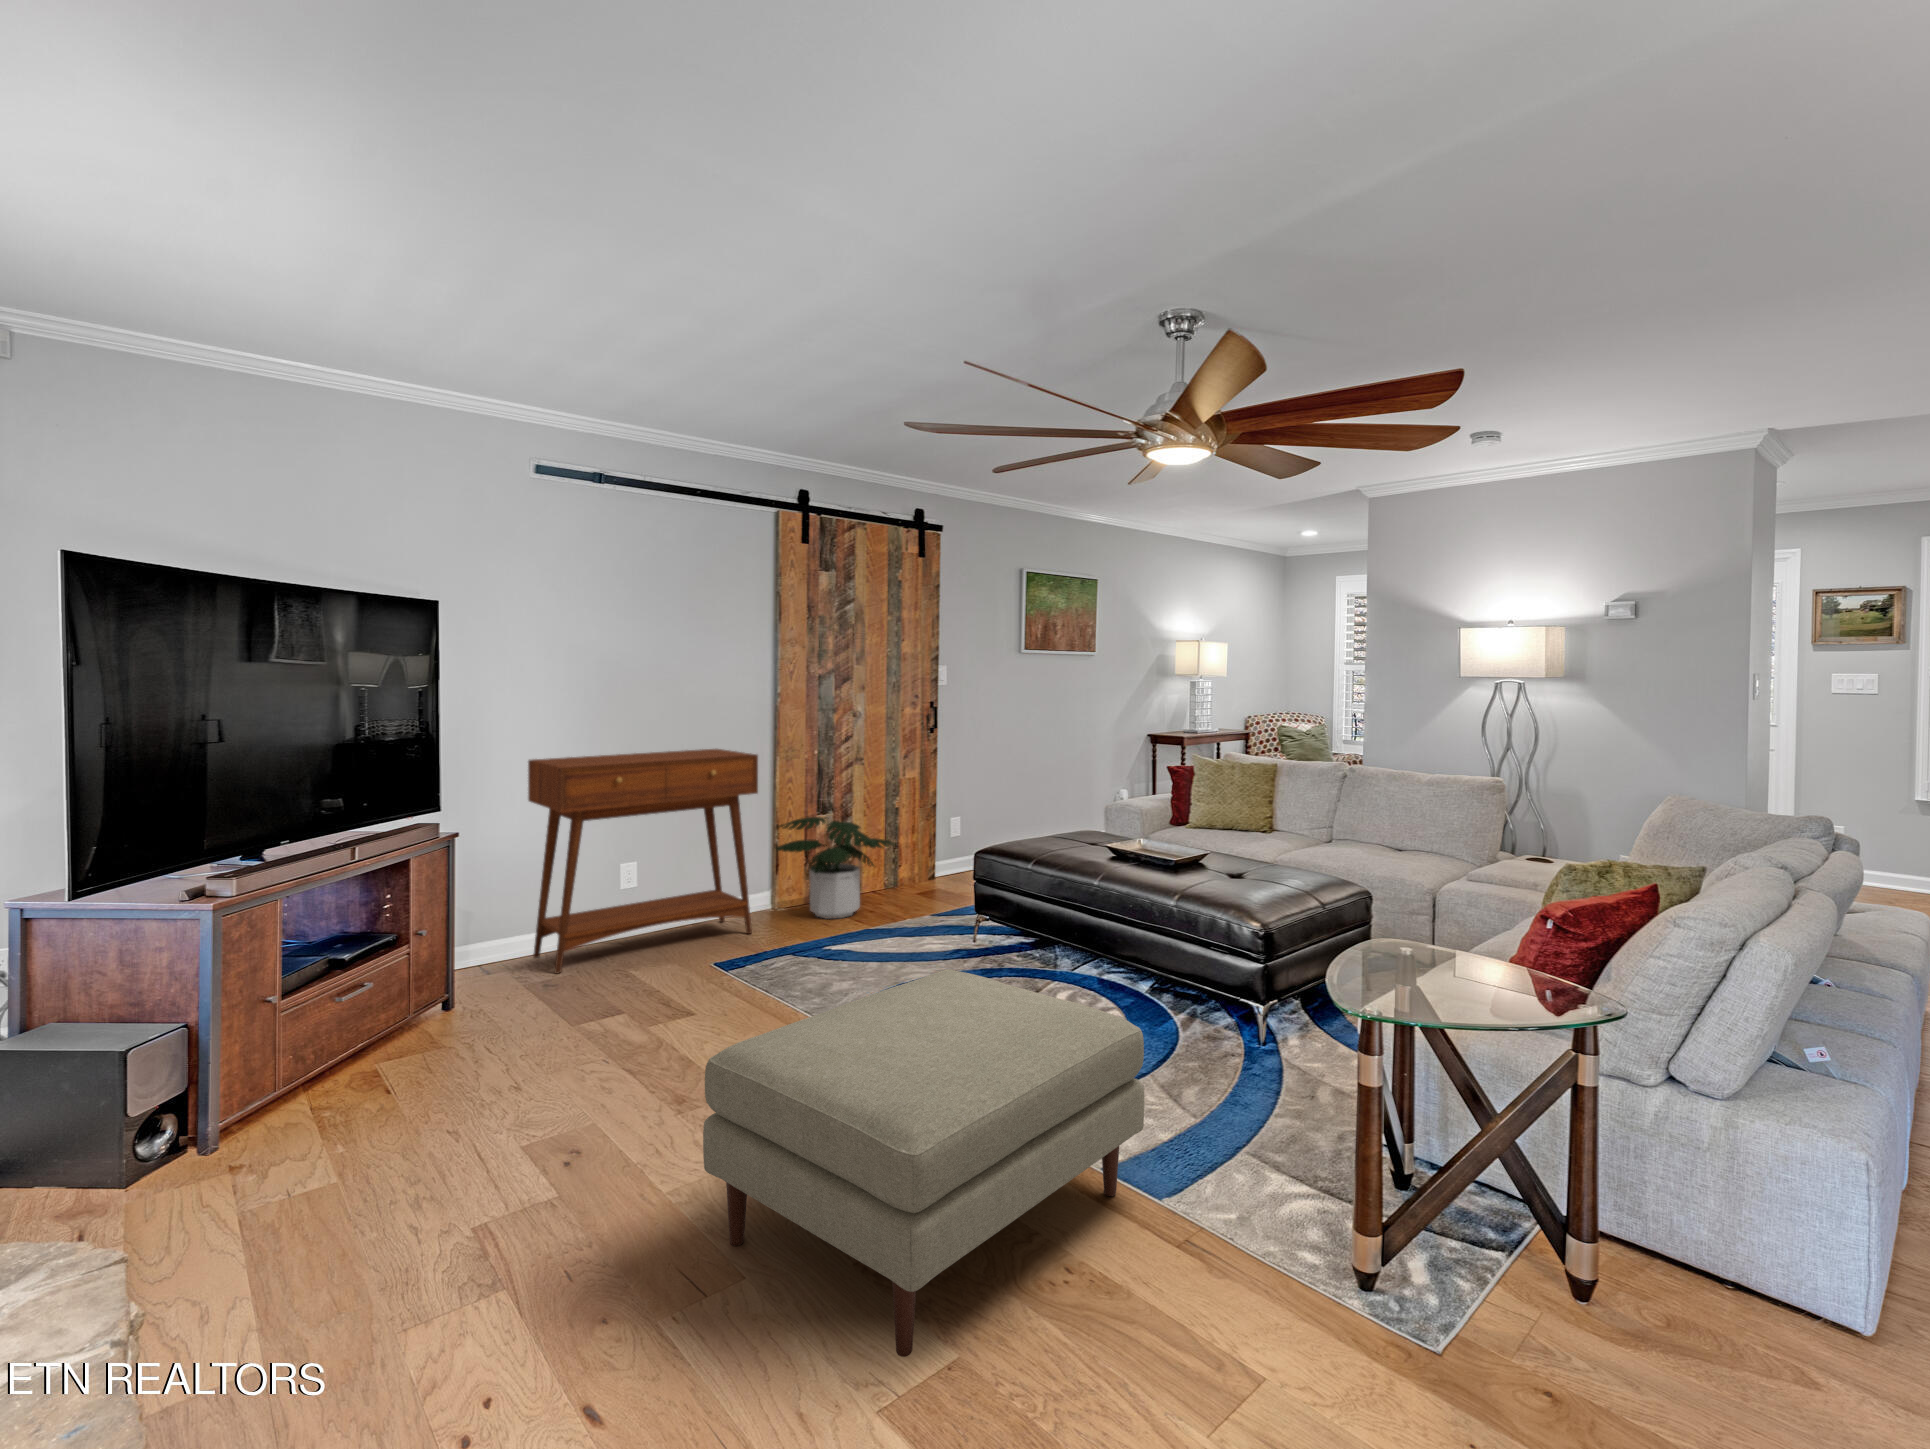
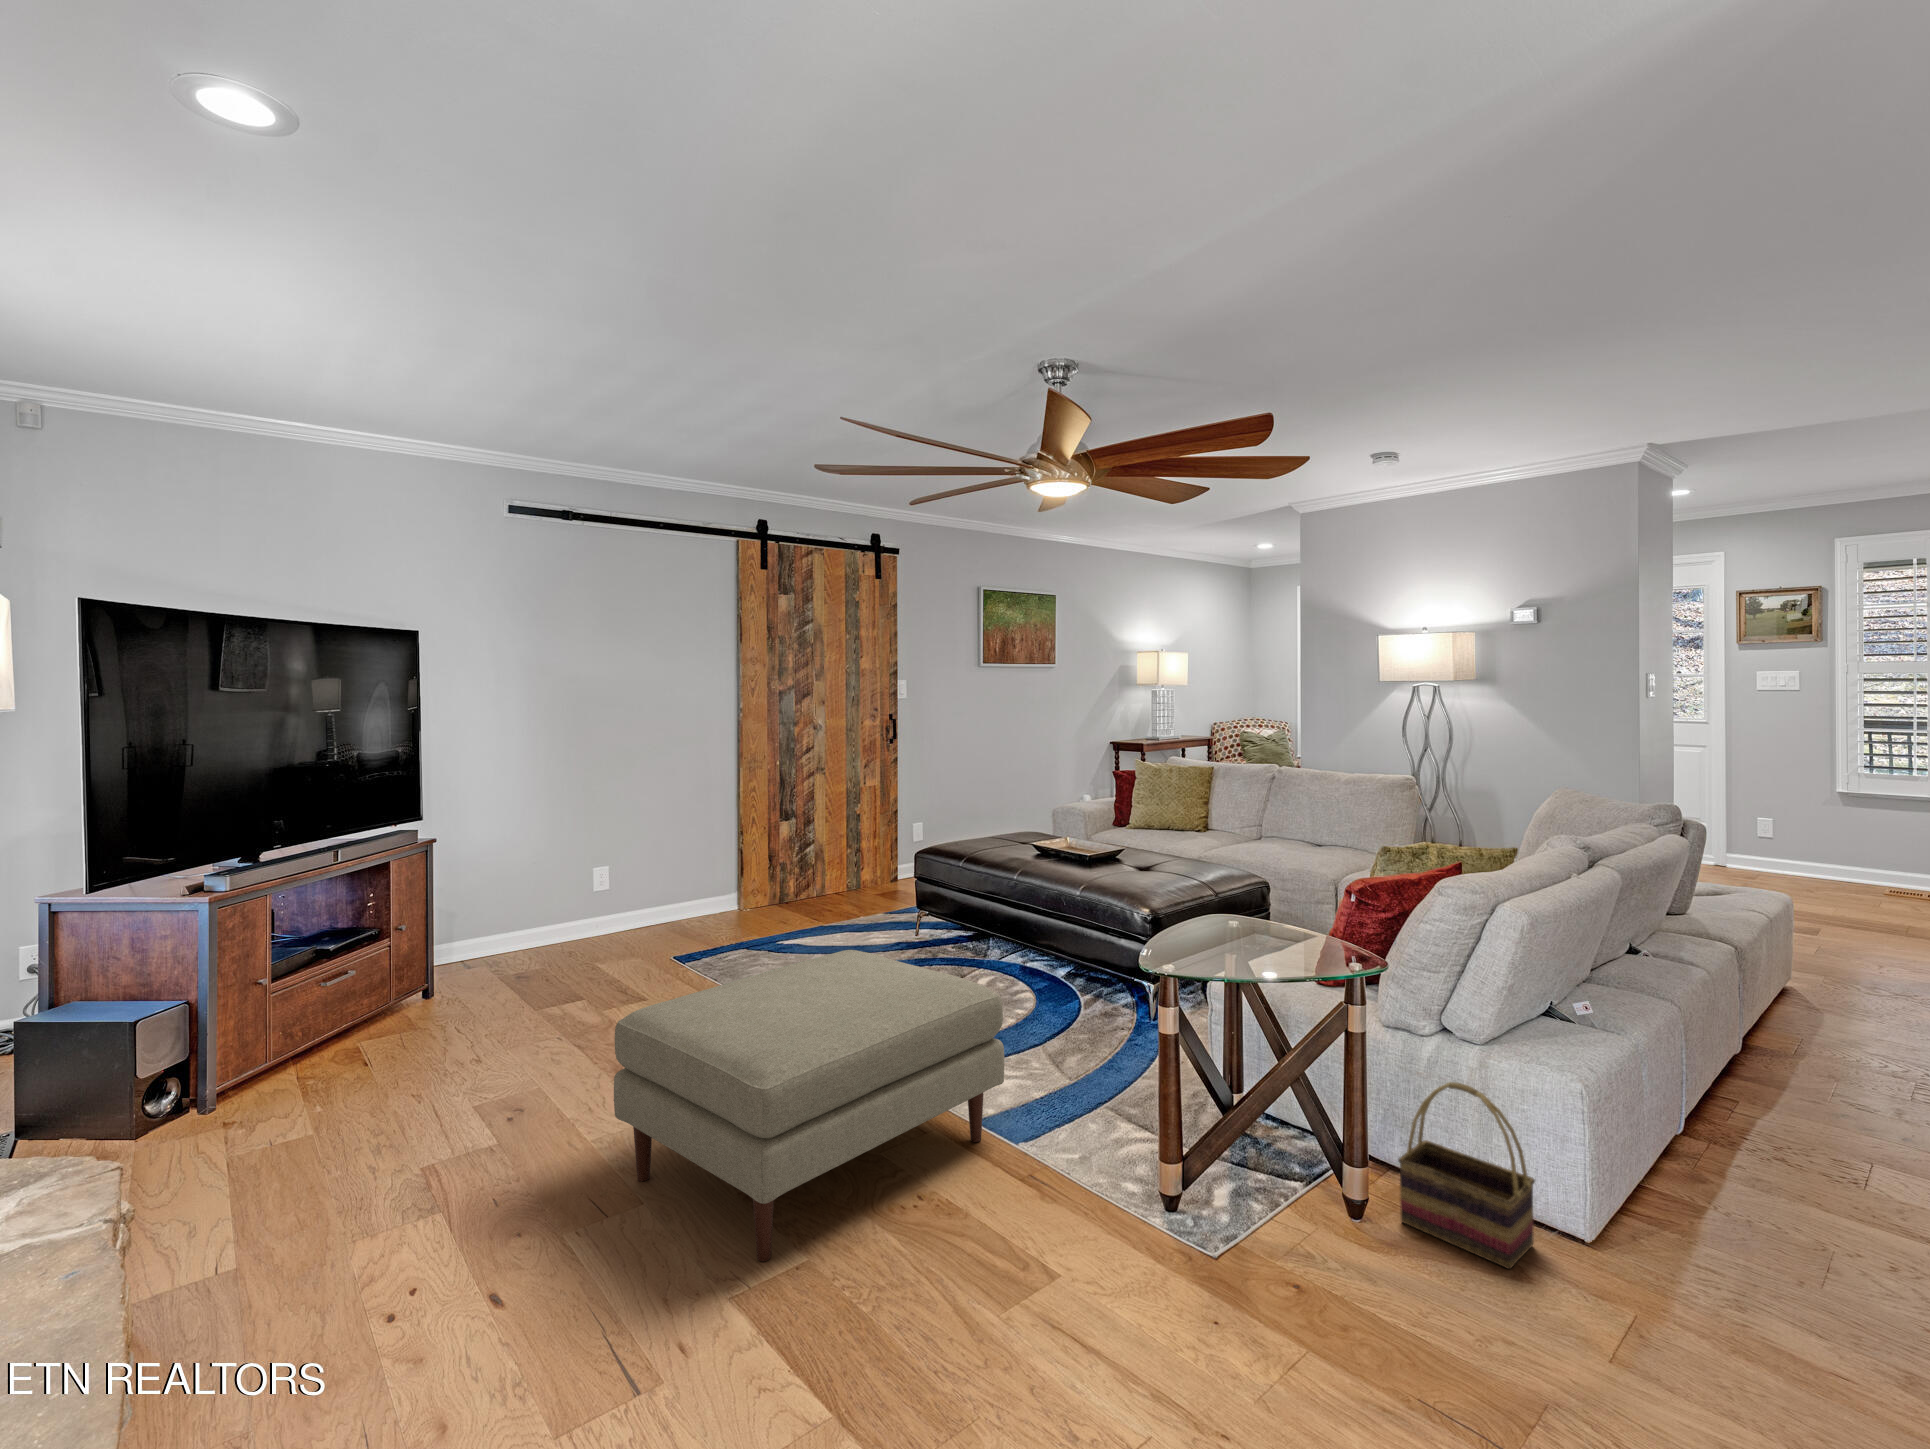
console table: present [528,749,758,974] -> none [506,761,718,967]
potted plant: present [776,817,896,919] -> none [738,823,854,917]
basket: none [1633,1145,1807,1371] -> present [1398,1082,1535,1269]

